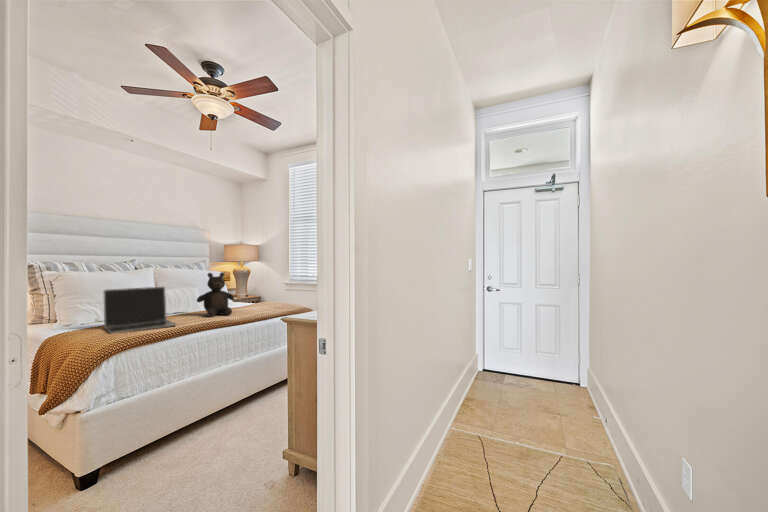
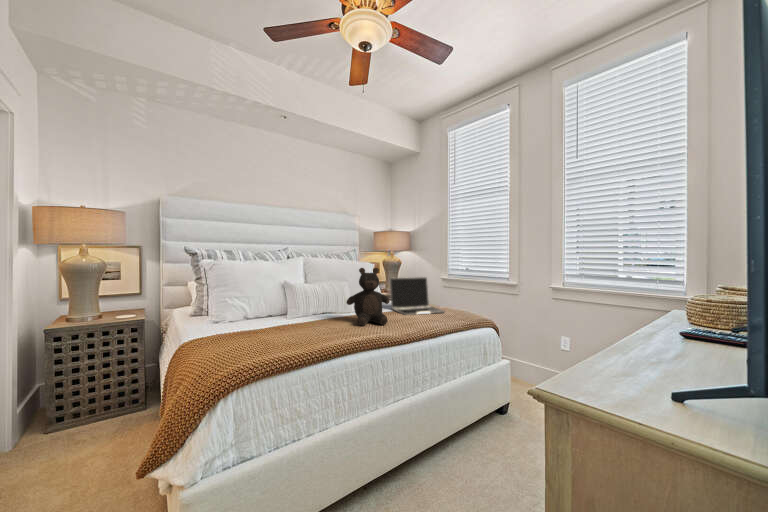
laptop: present [104,287,176,334] -> present [390,277,444,315]

